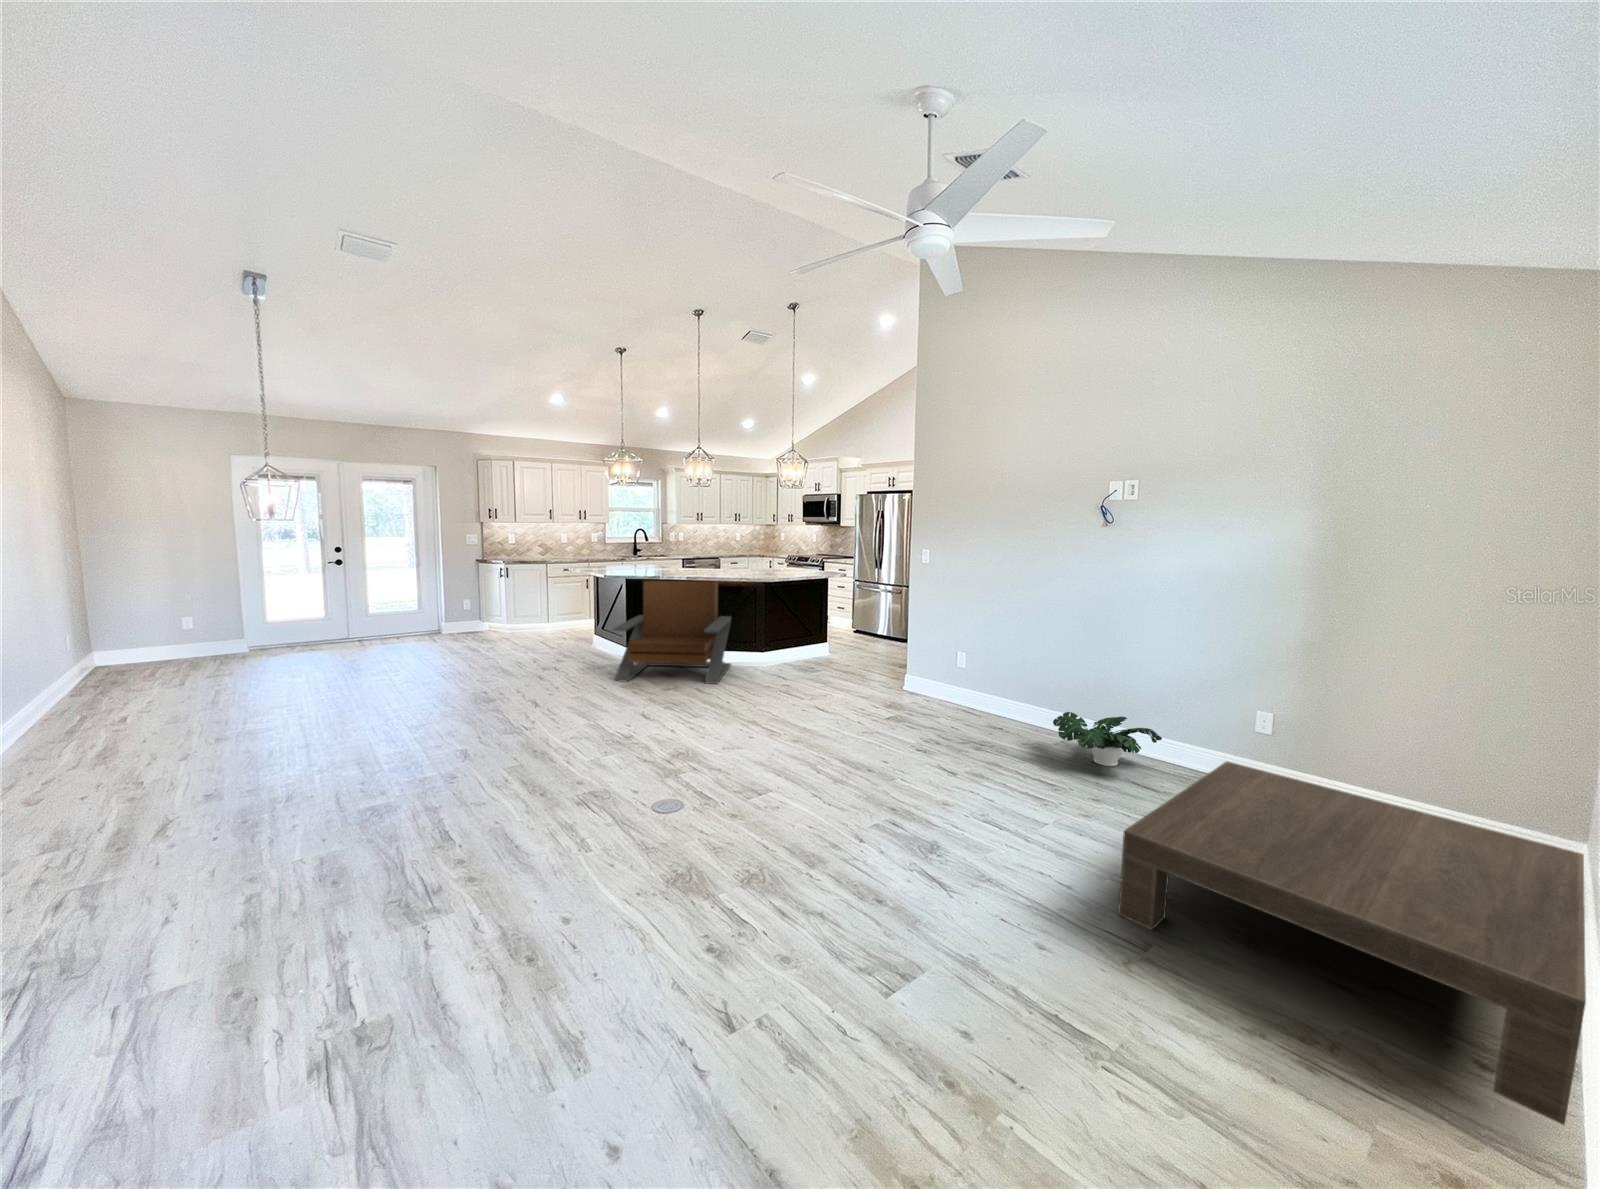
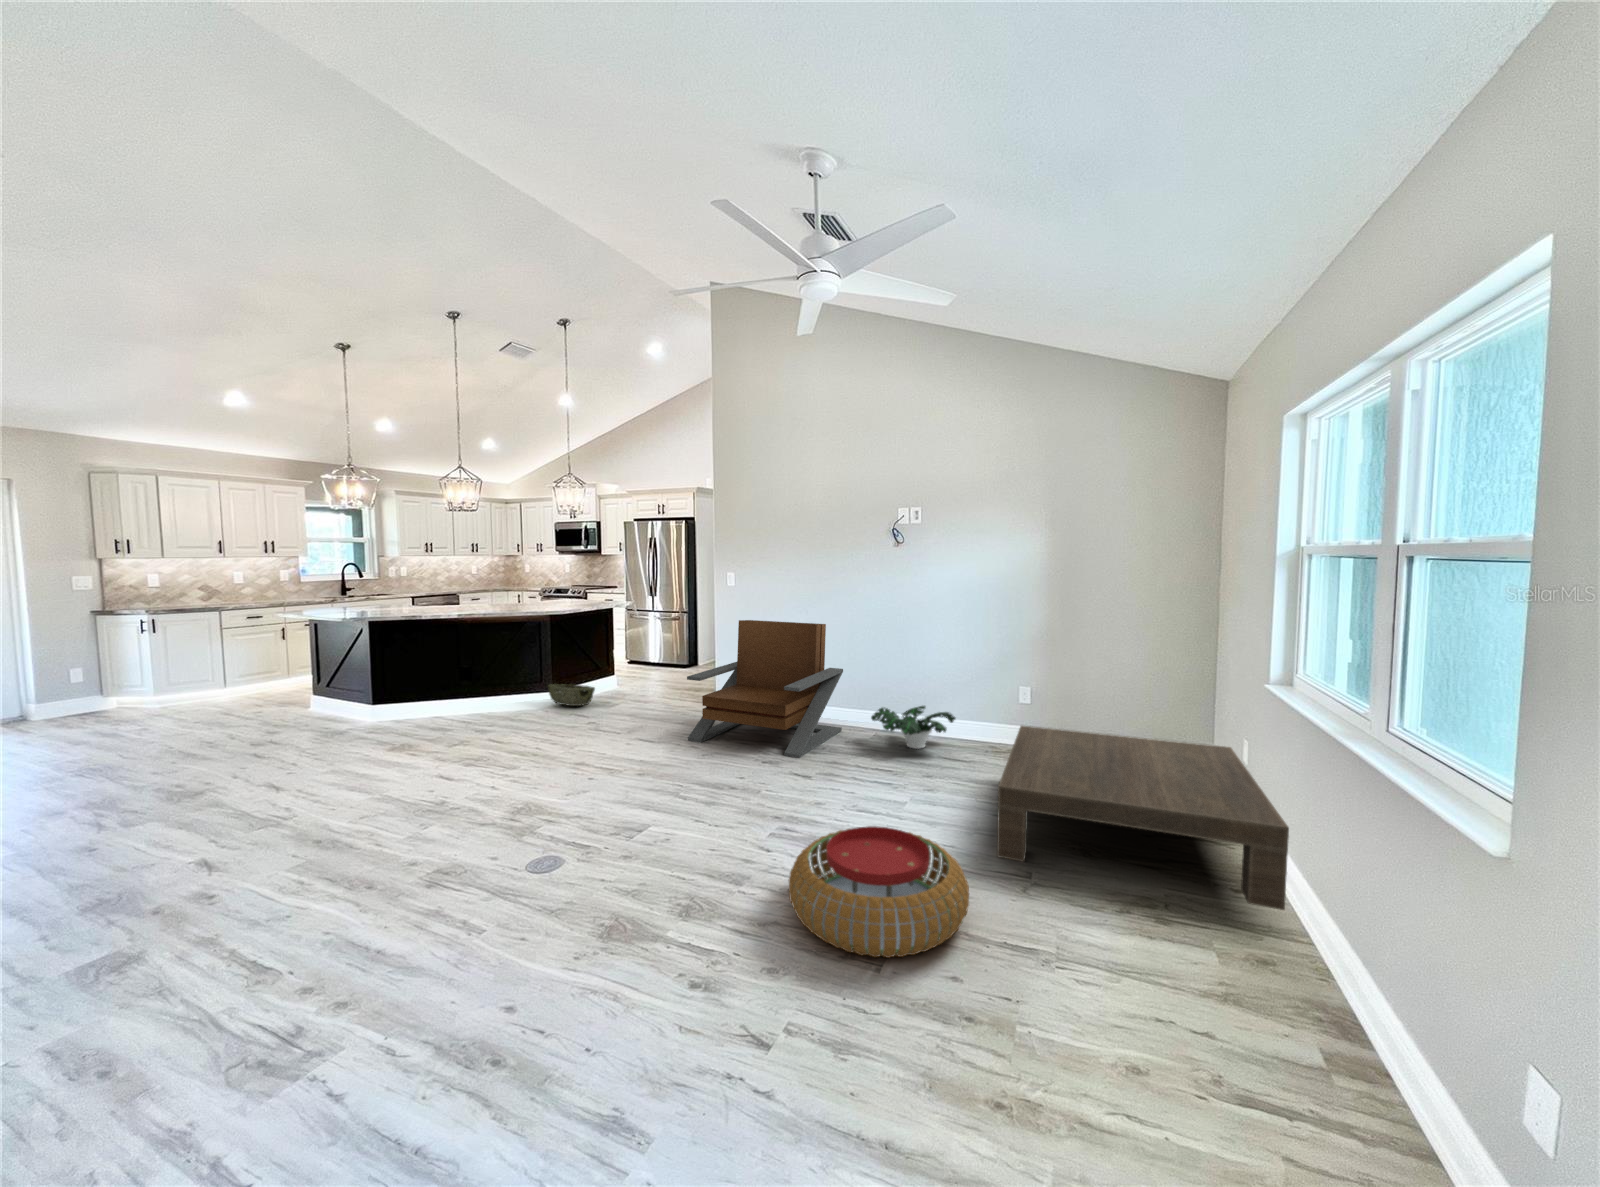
lounge chair: present [613,581,731,684] -> present [687,620,843,758]
woven basket: none [761,646,800,669] -> present [548,684,595,706]
pouf: none [832,838,1034,994] -> present [789,826,969,958]

